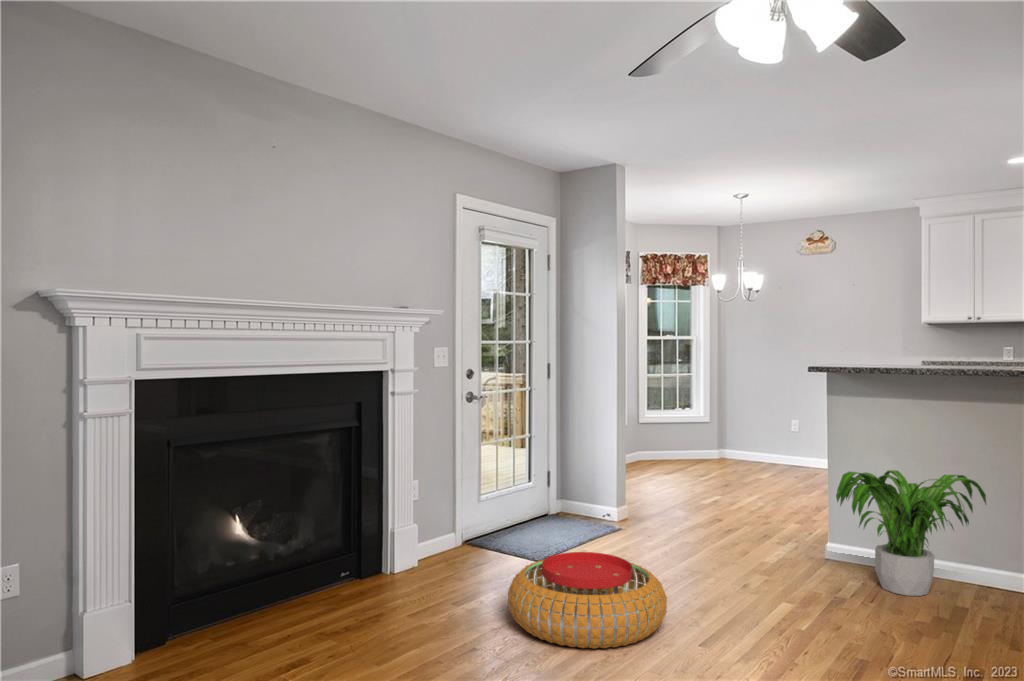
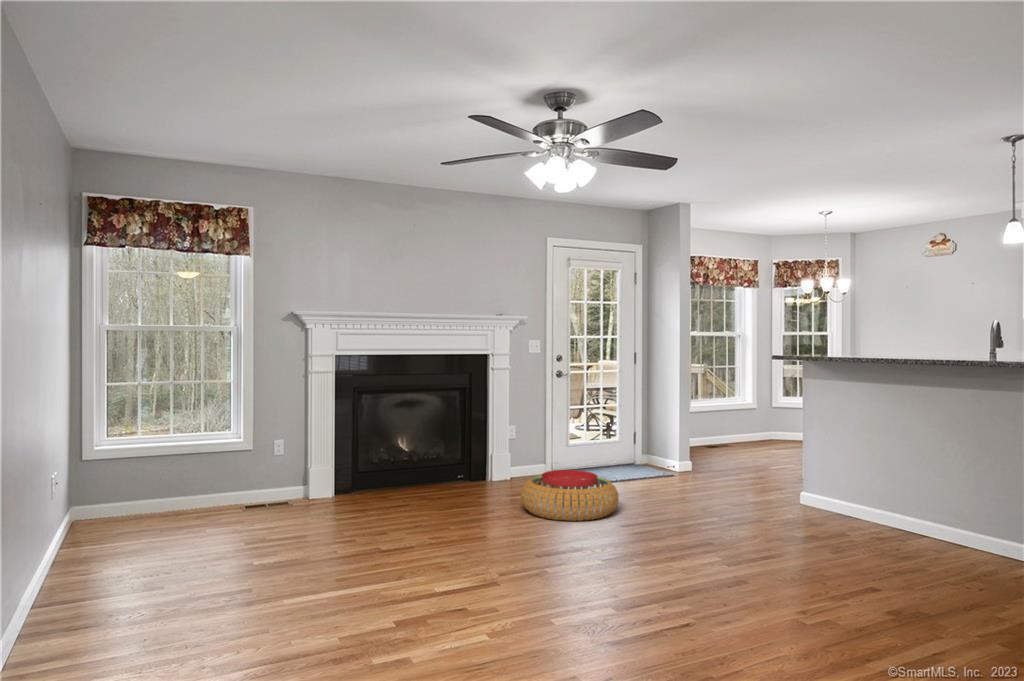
potted plant: present [836,470,986,596] -> none [764,433,886,528]

